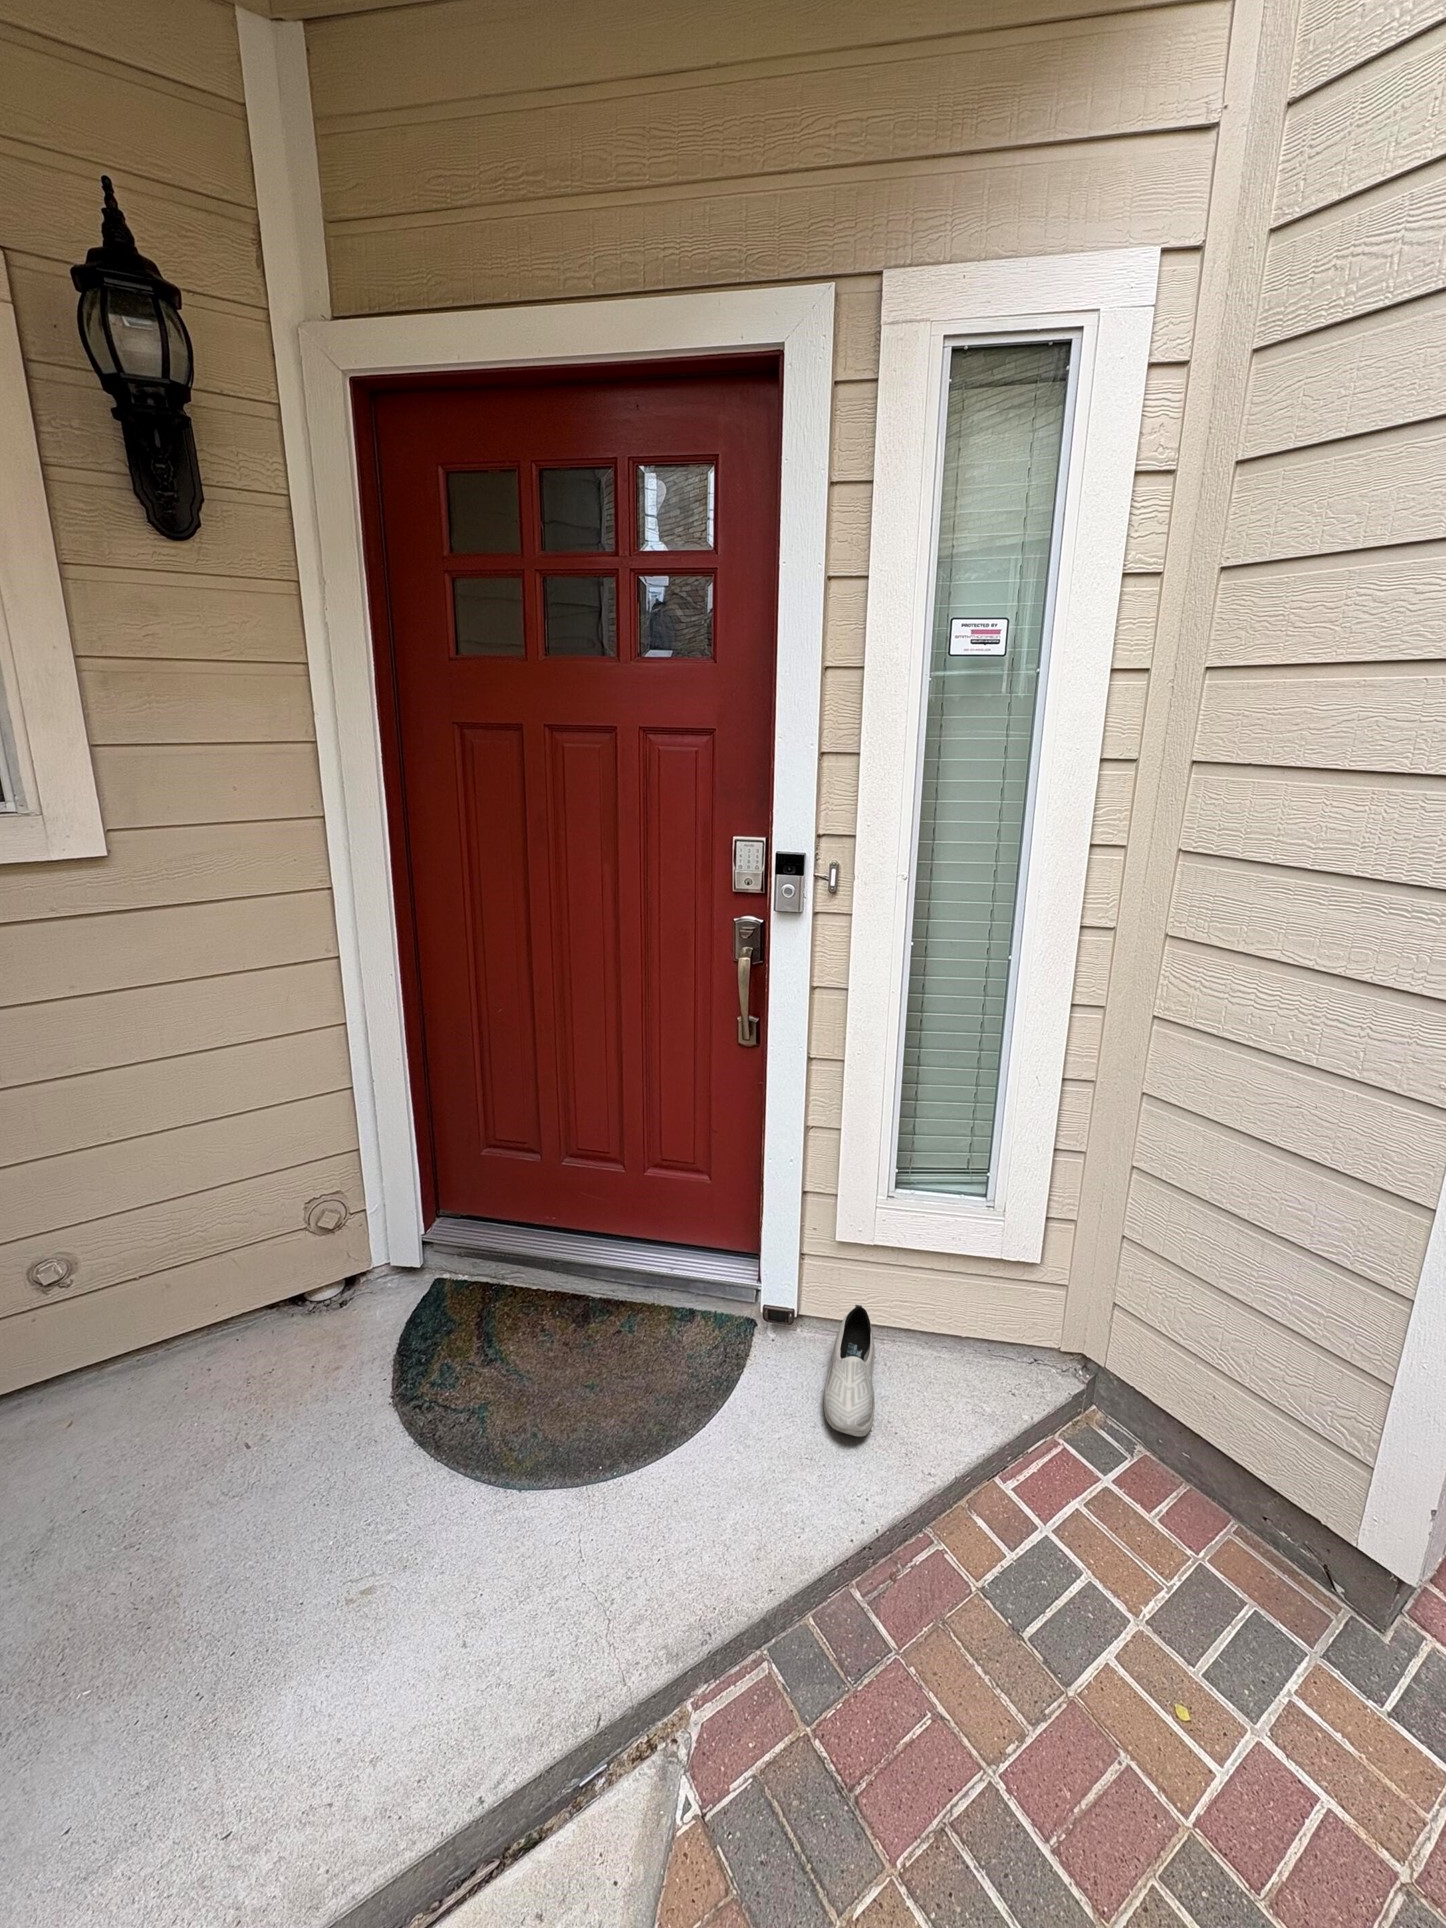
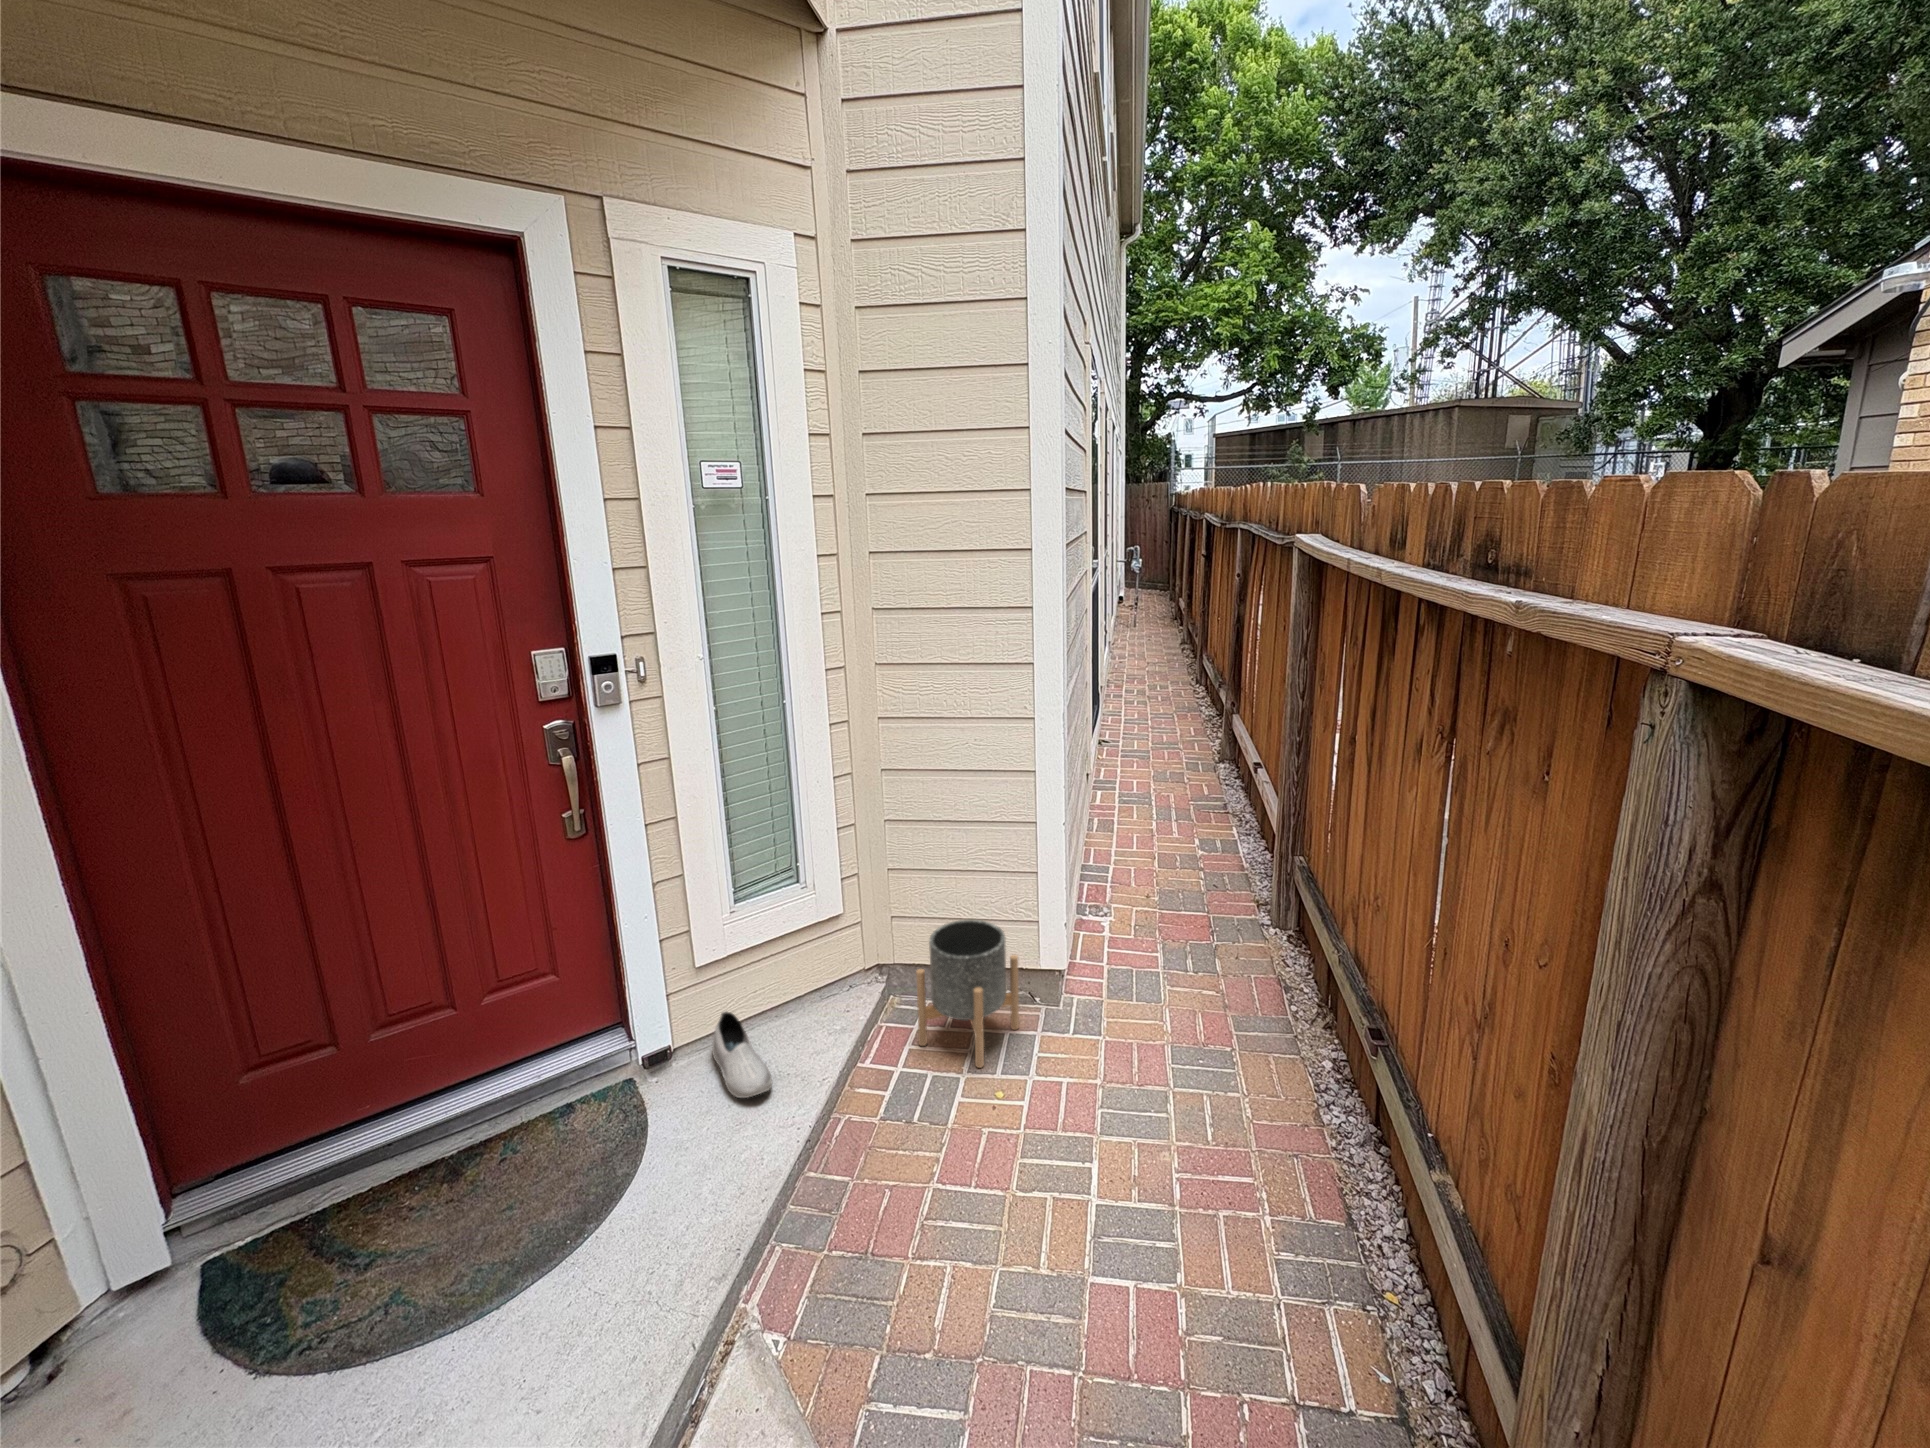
planter: none [1095,1352,1304,1624] -> present [916,920,1019,1068]

